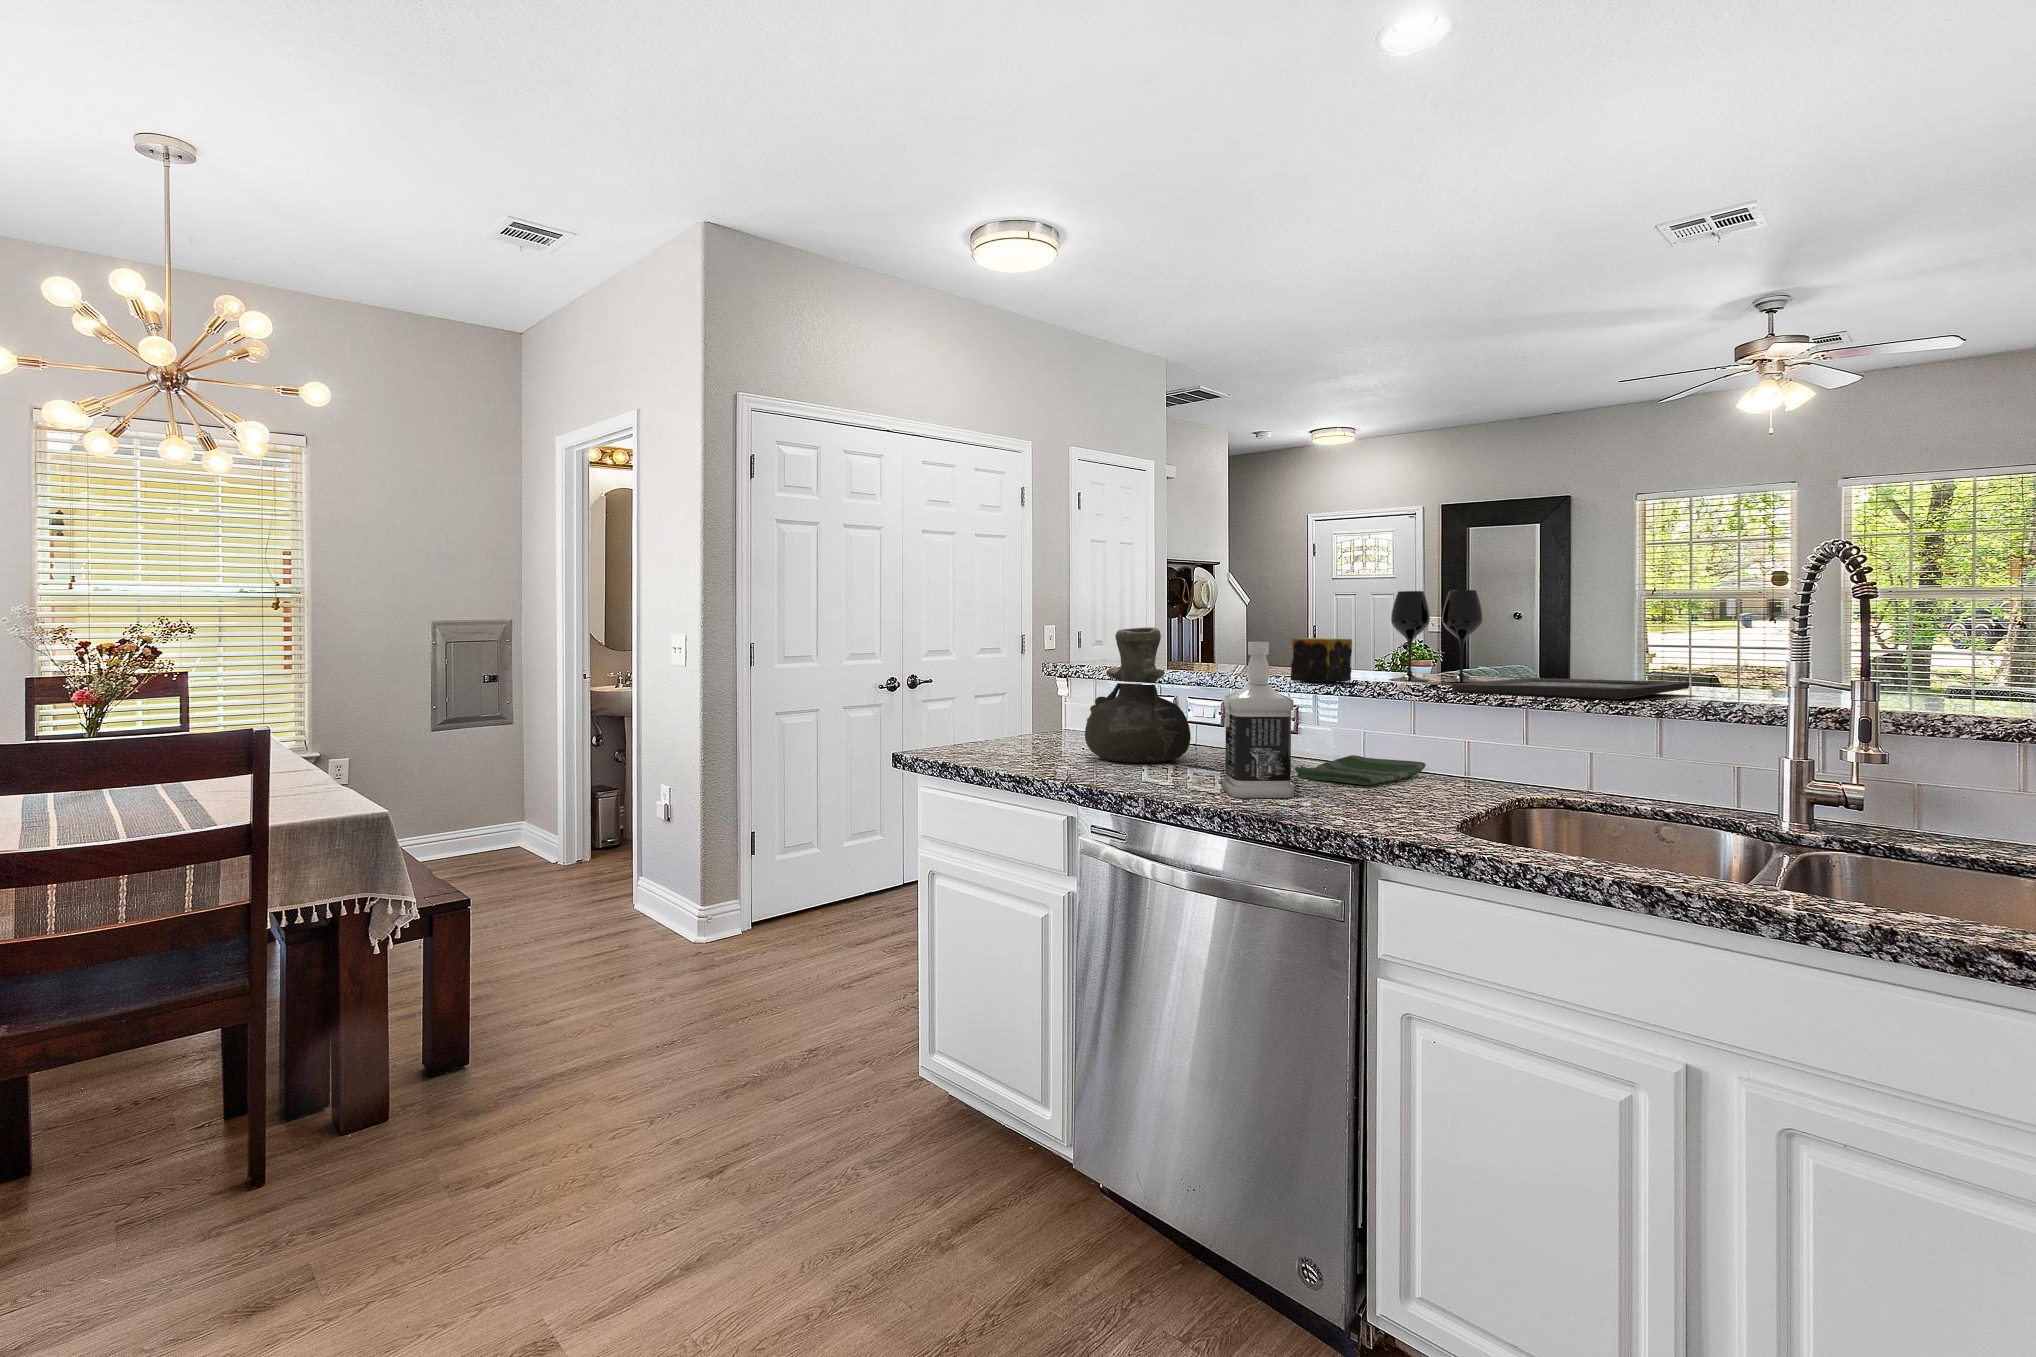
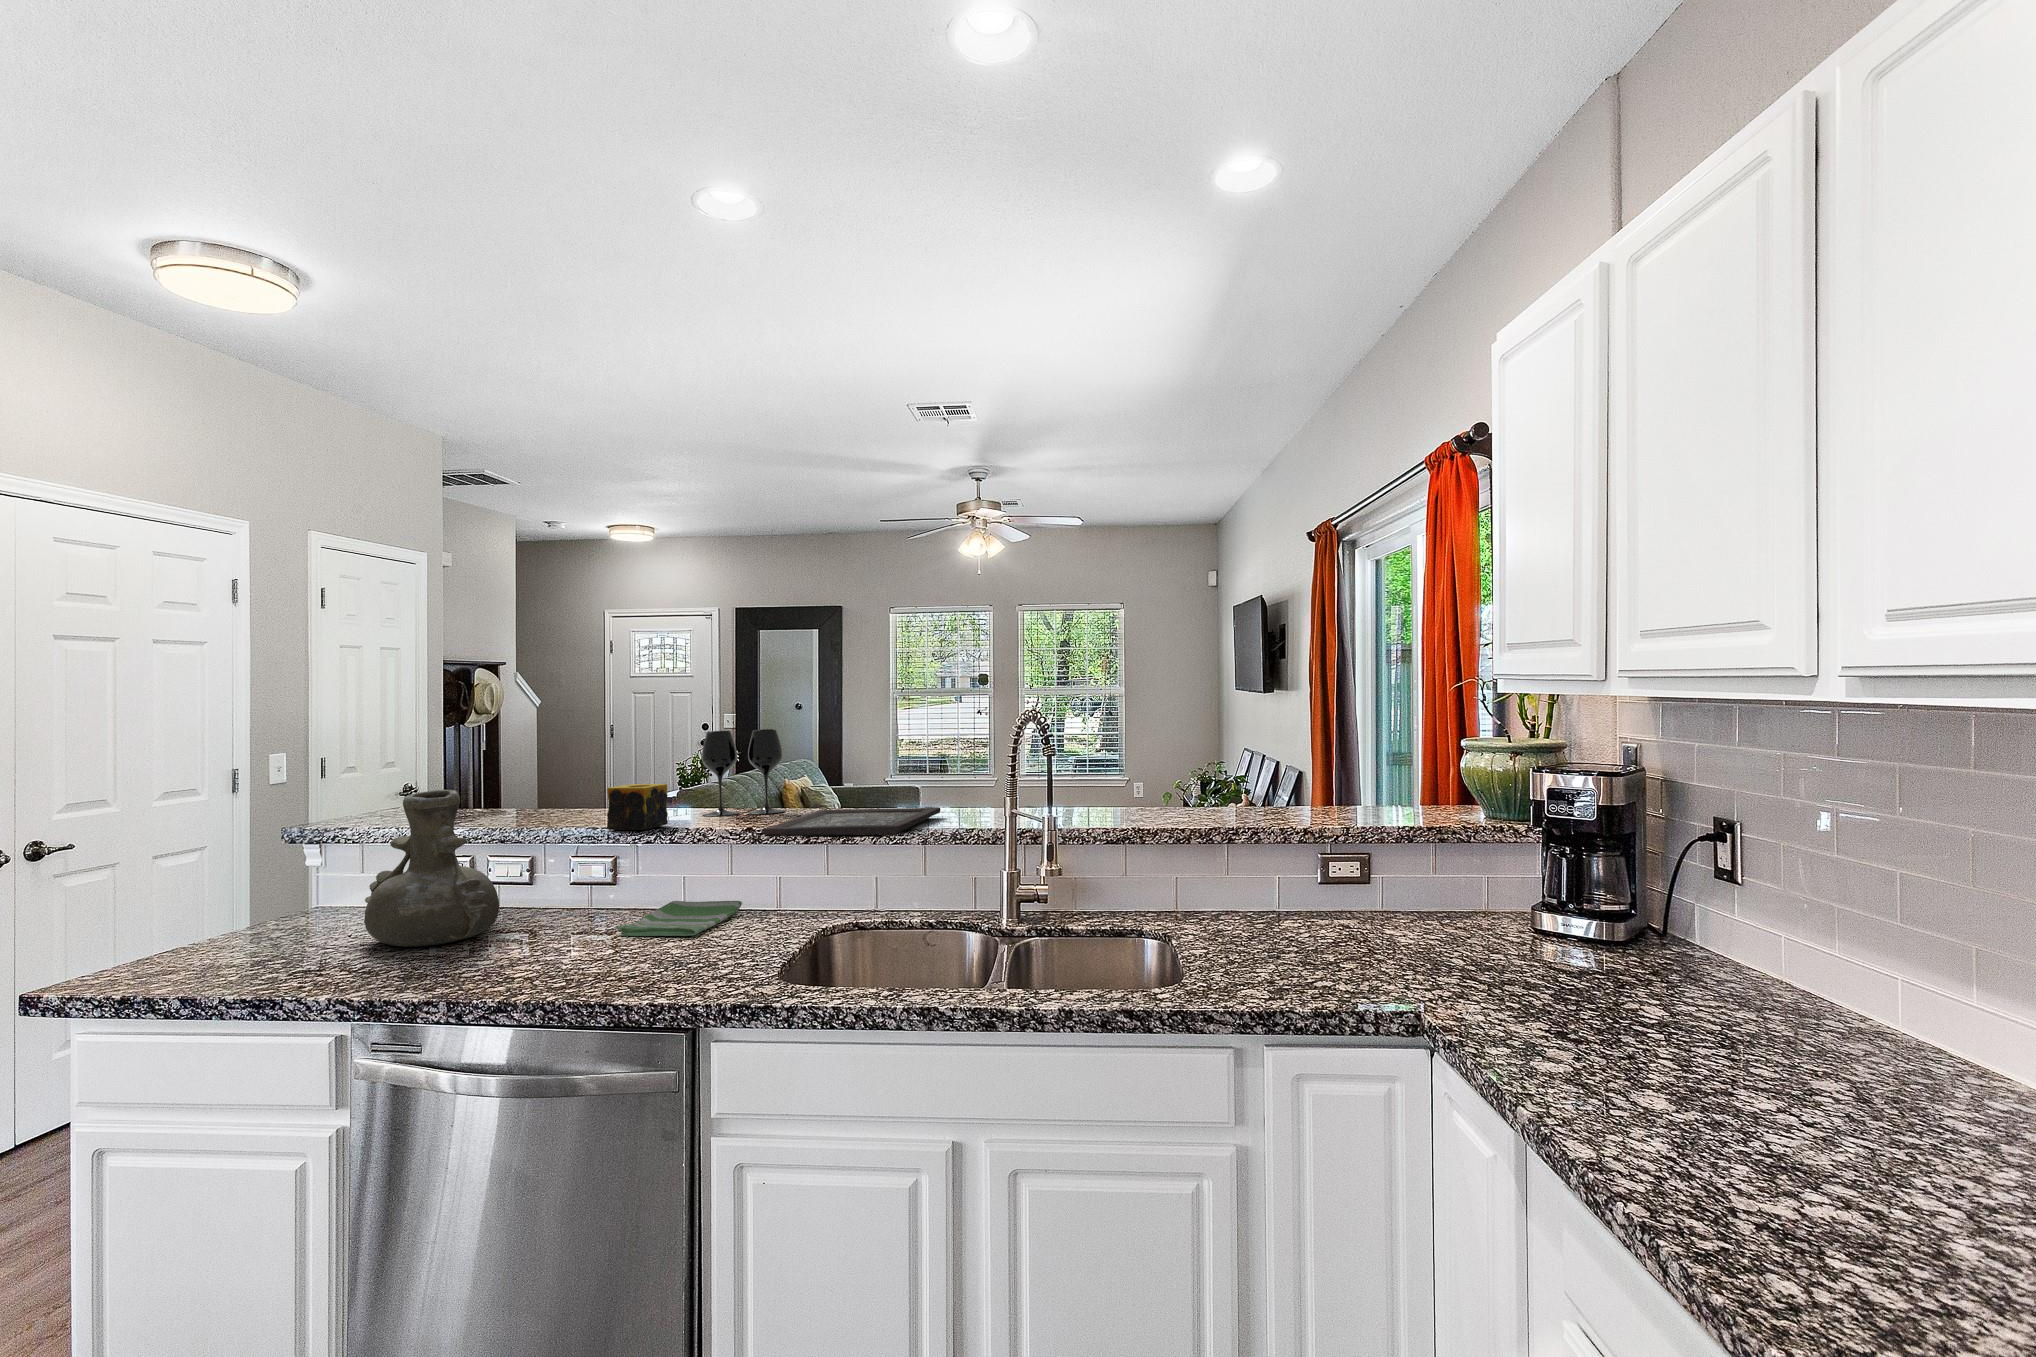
bottle: present [1222,642,1294,798] -> none [542,811,622,976]

